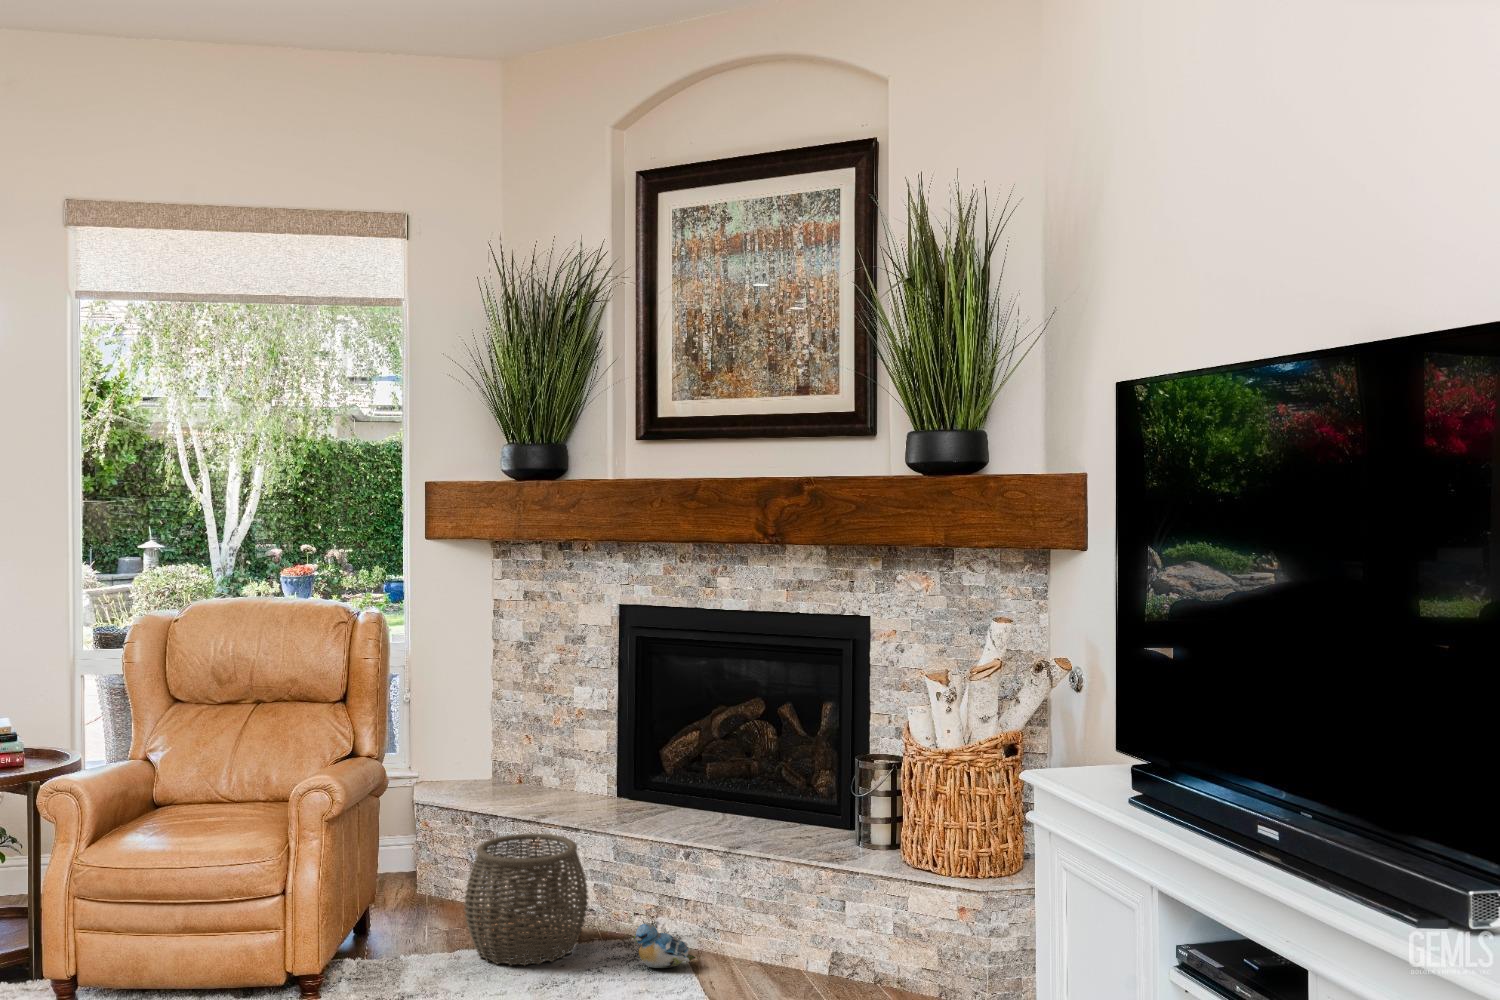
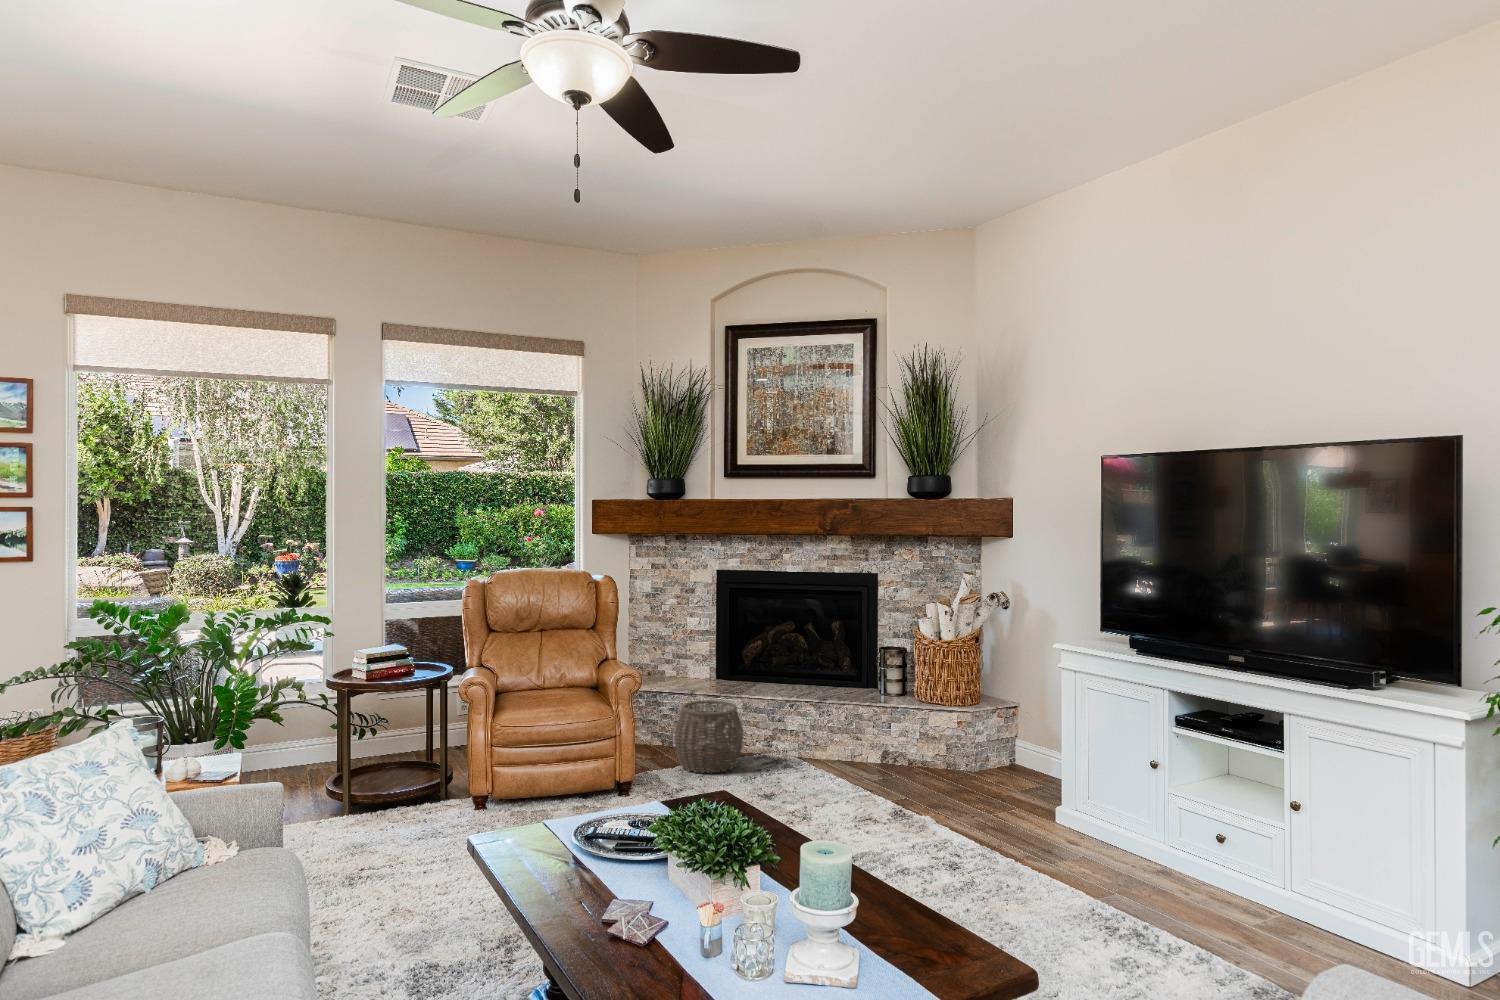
plush toy: present [633,924,696,968] -> none [778,744,810,768]

